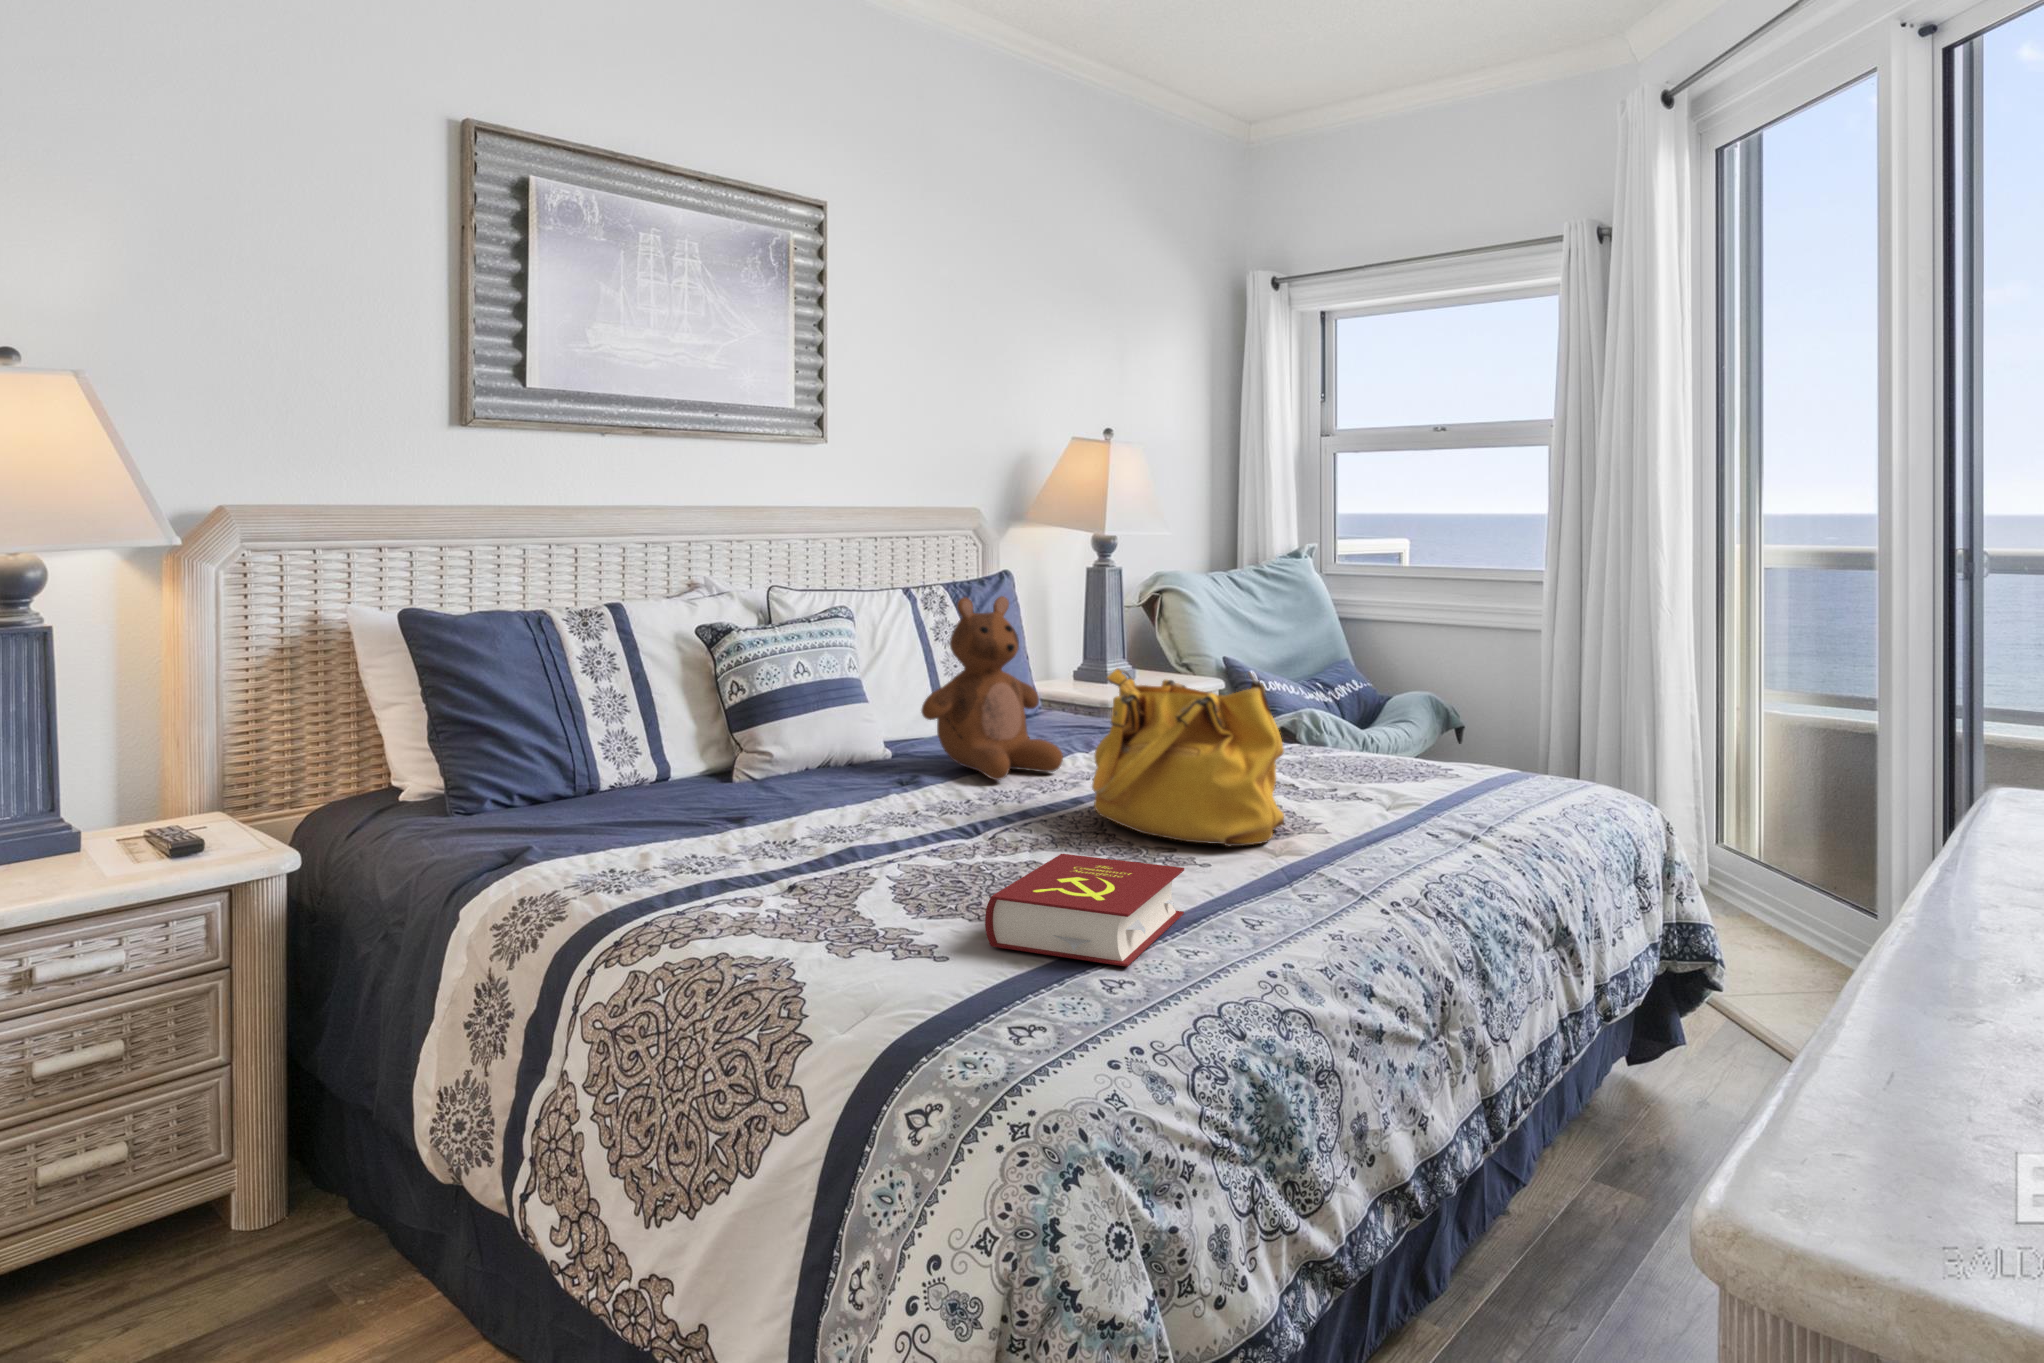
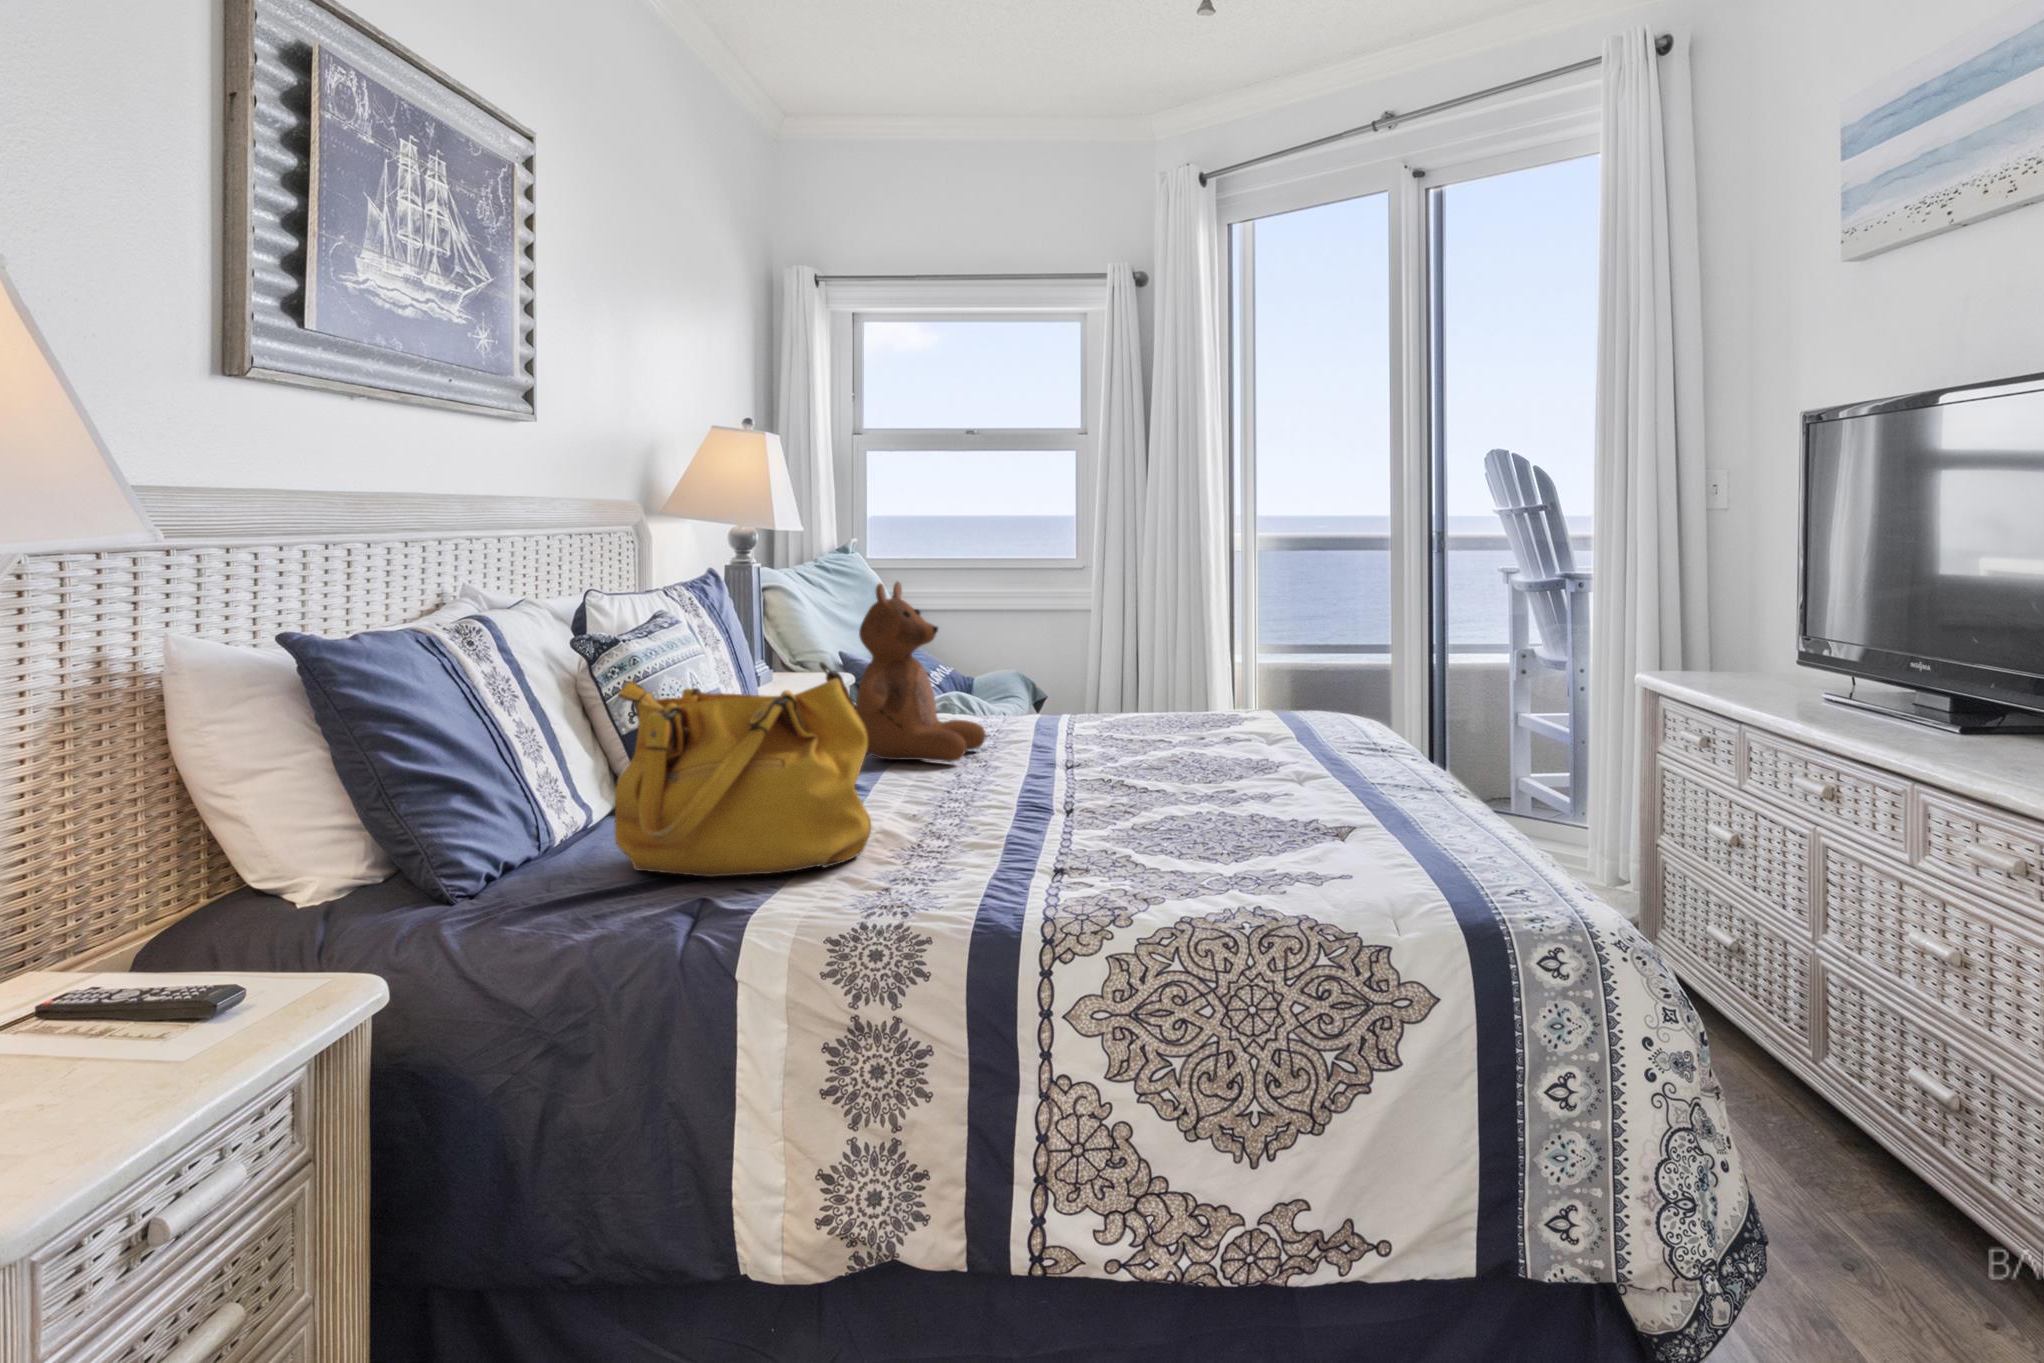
handbag: present [1092,669,1284,846] -> present [615,662,871,877]
book: present [985,854,1184,967] -> none [1265,762,1453,846]

